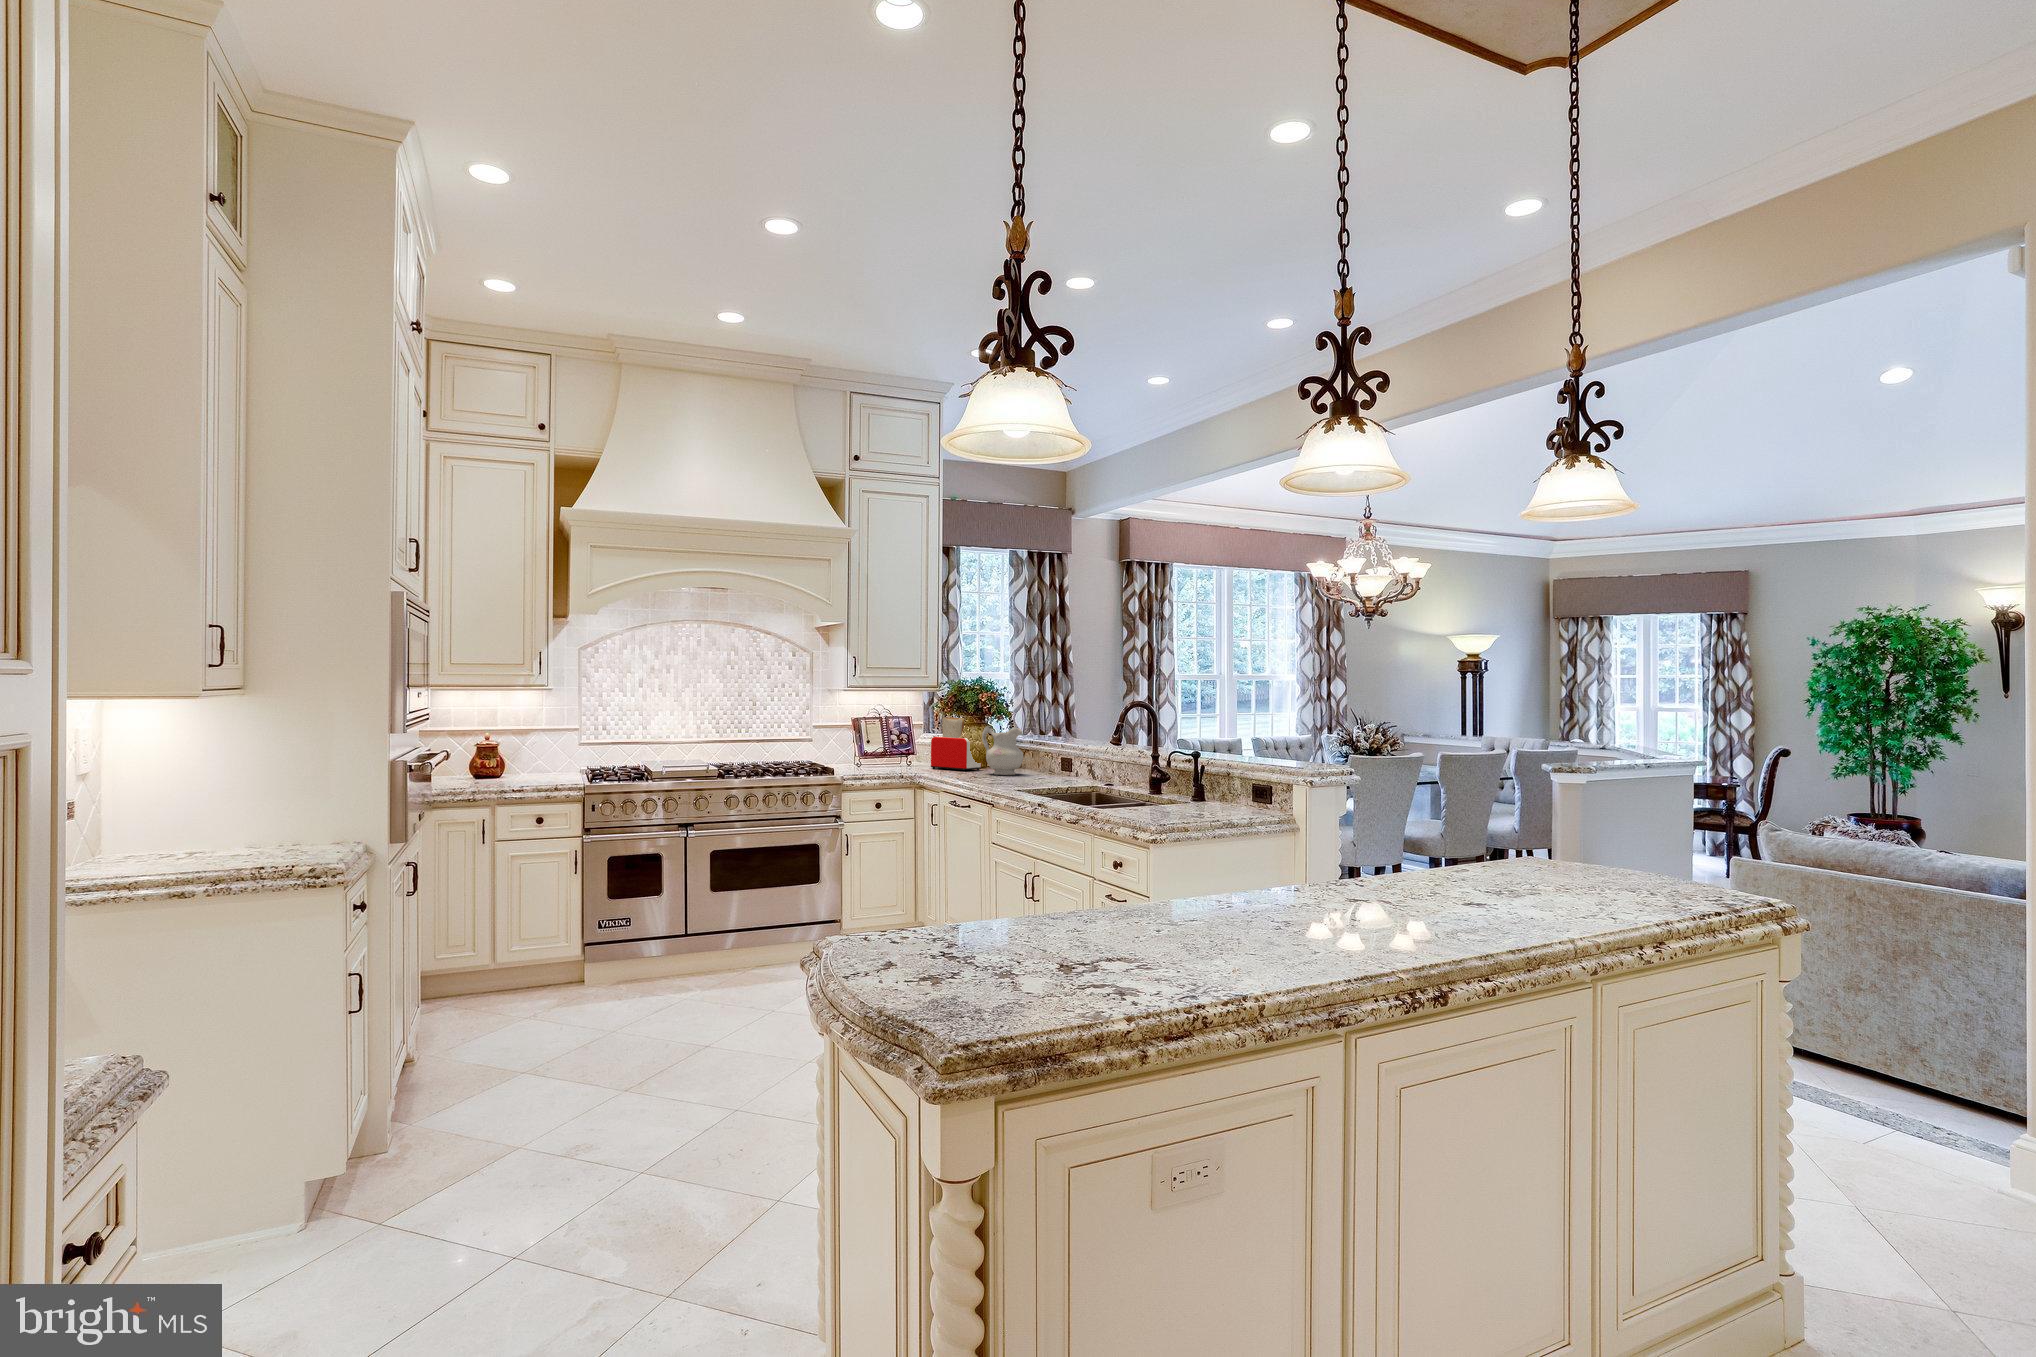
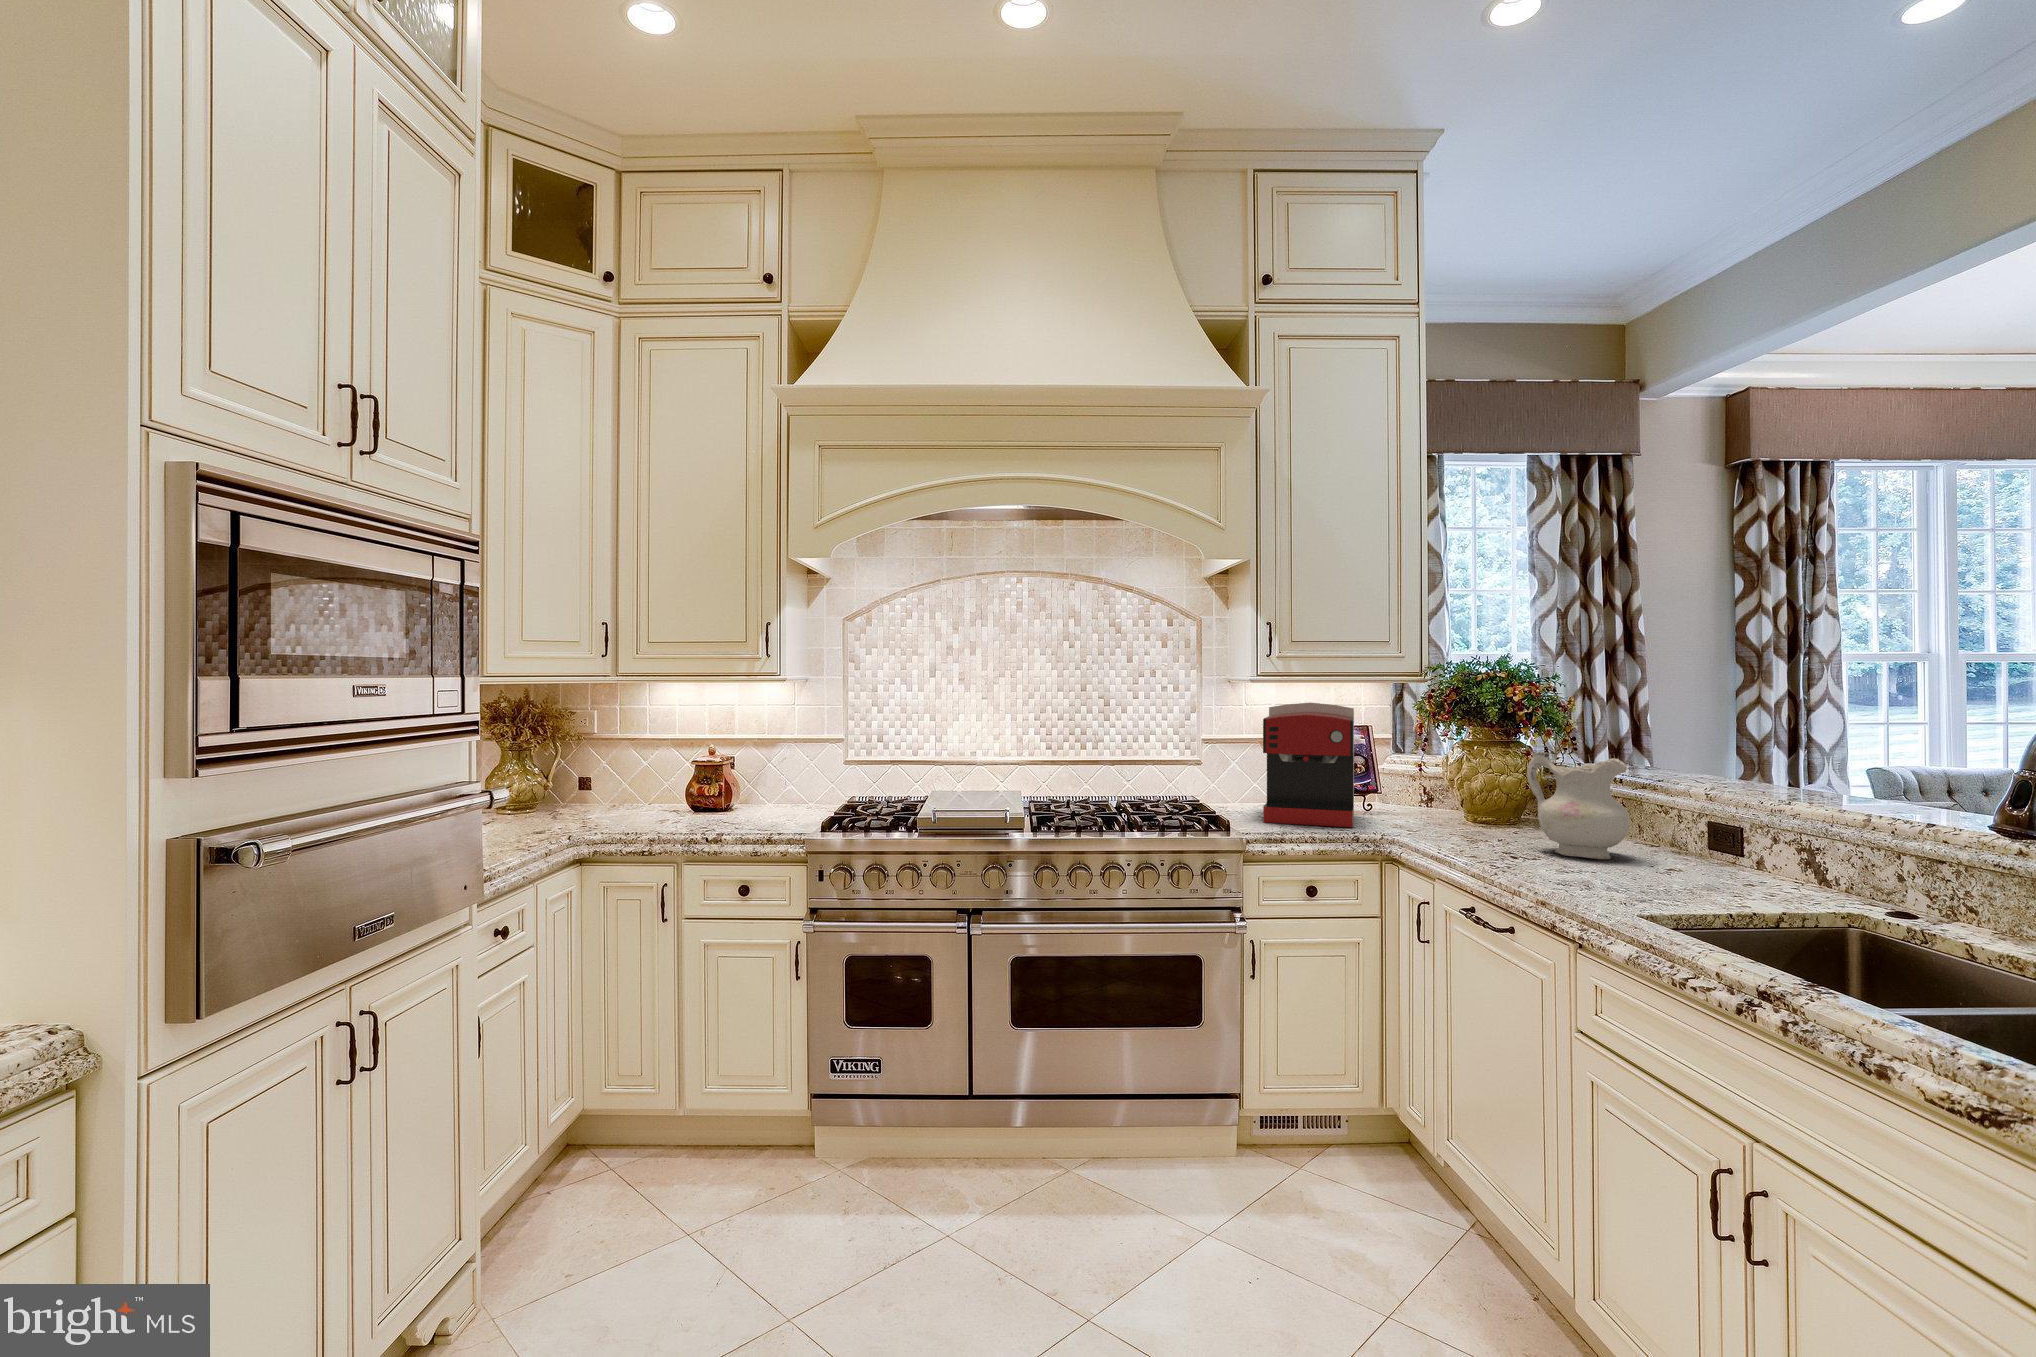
coffee maker: none [854,703,903,770] -> present [1263,703,1354,827]
toaster: present [931,717,981,771] -> none [1410,730,1518,837]

